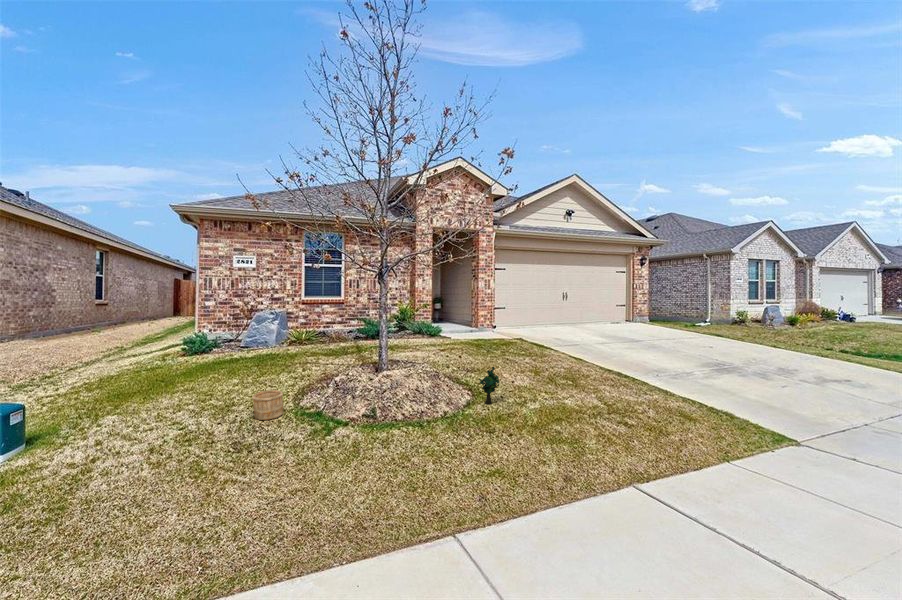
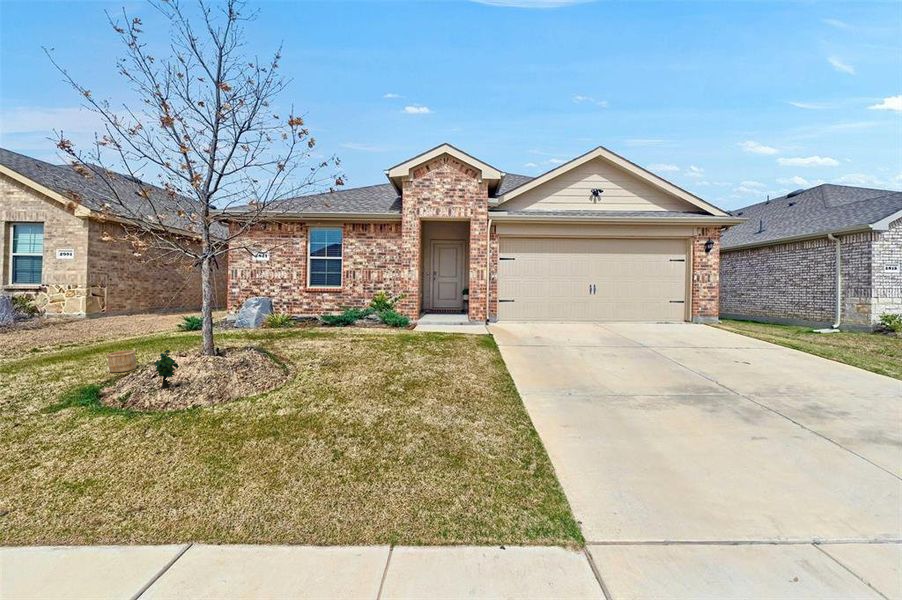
decorative plant: present [479,367,499,405] -> present [154,350,179,389]

